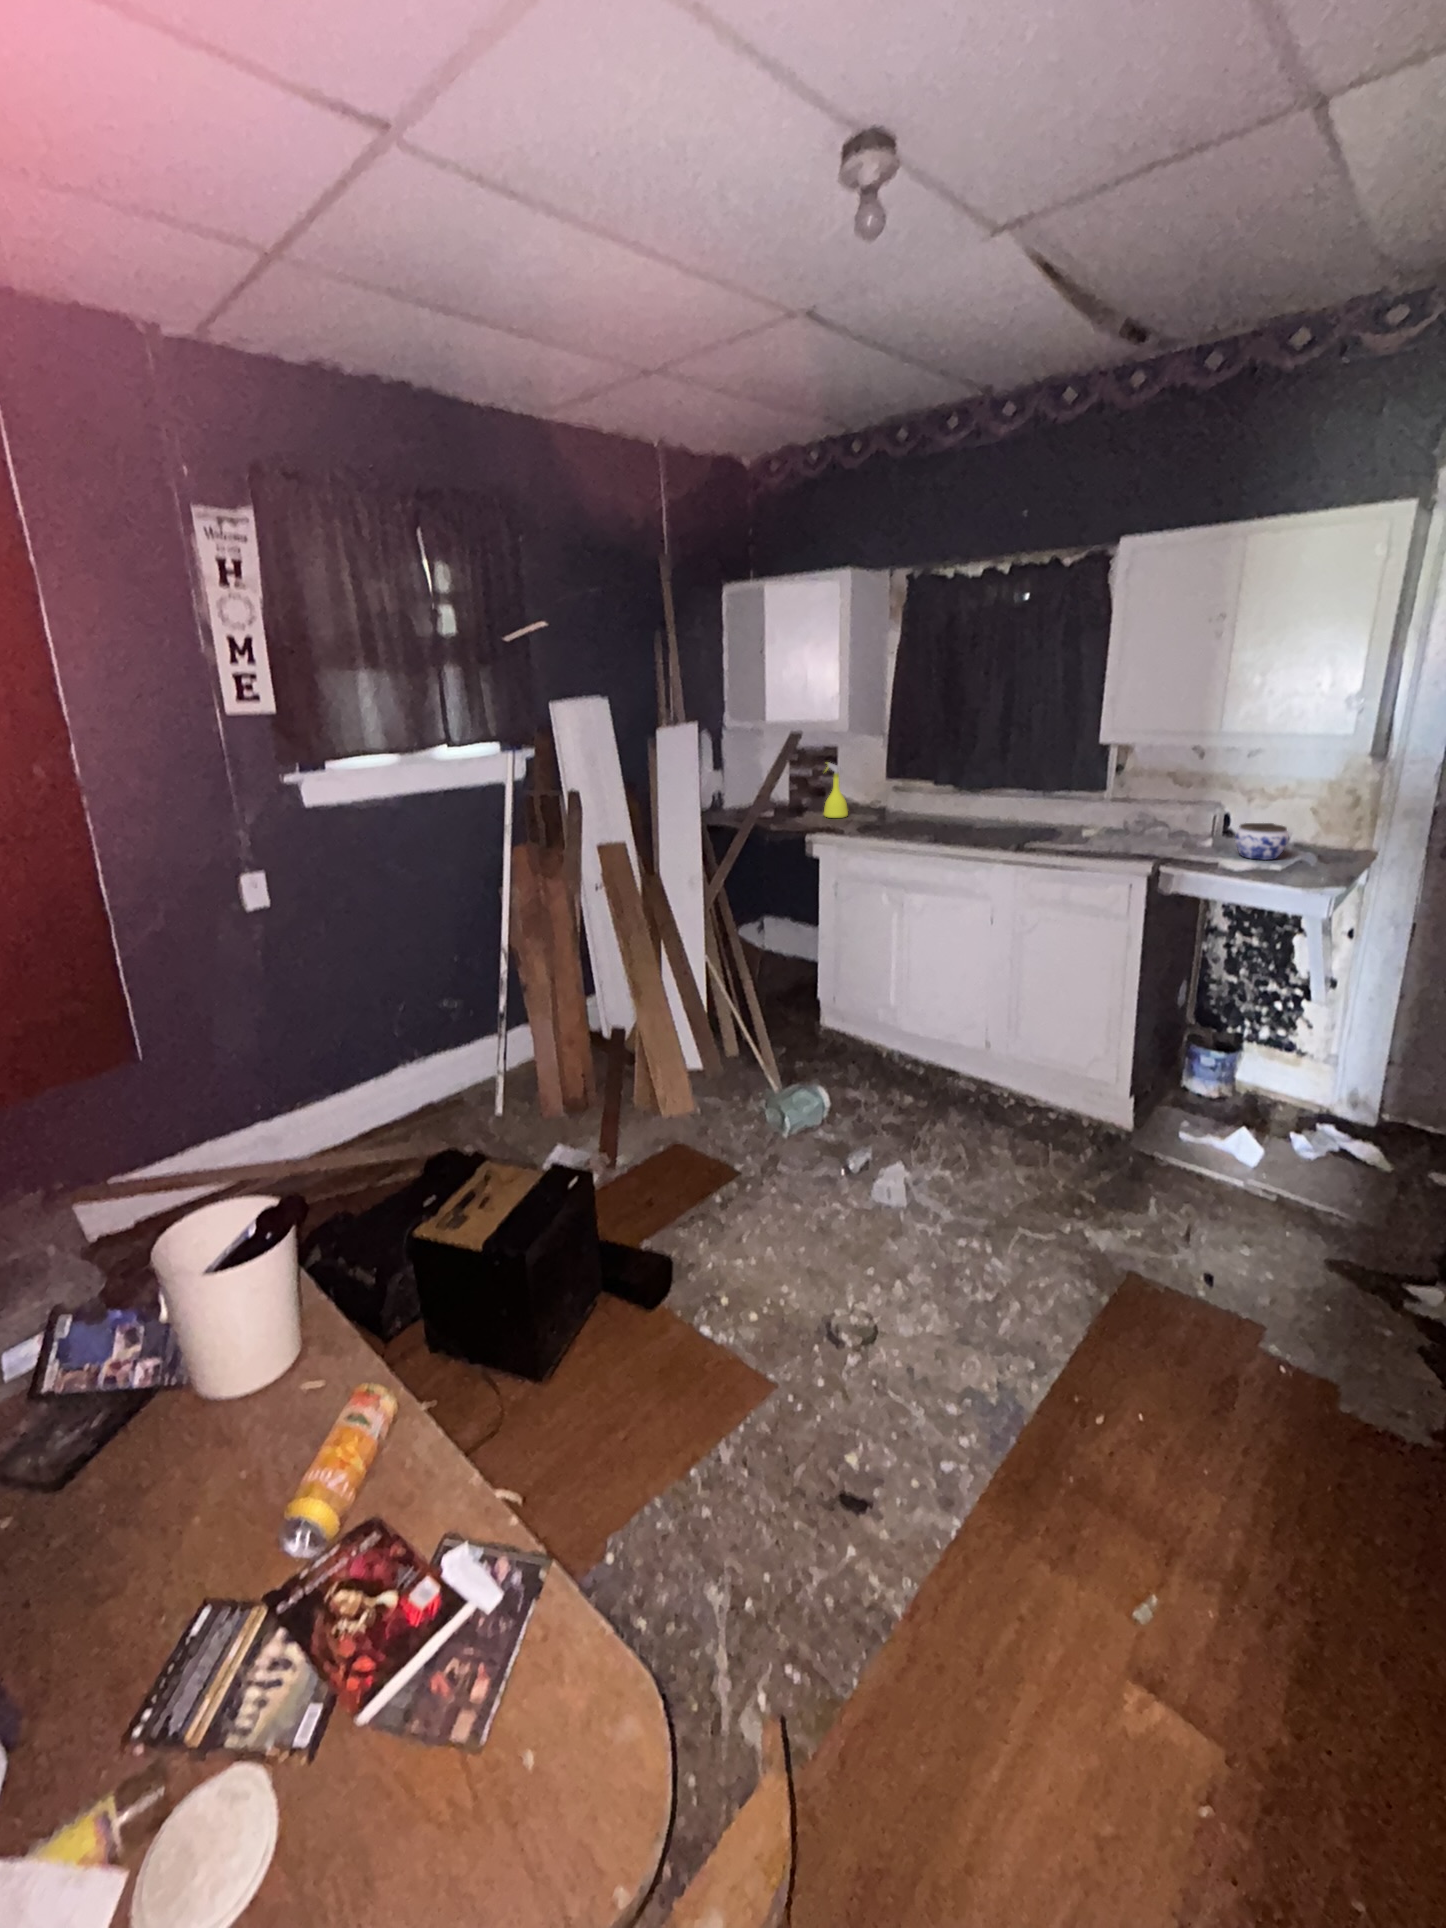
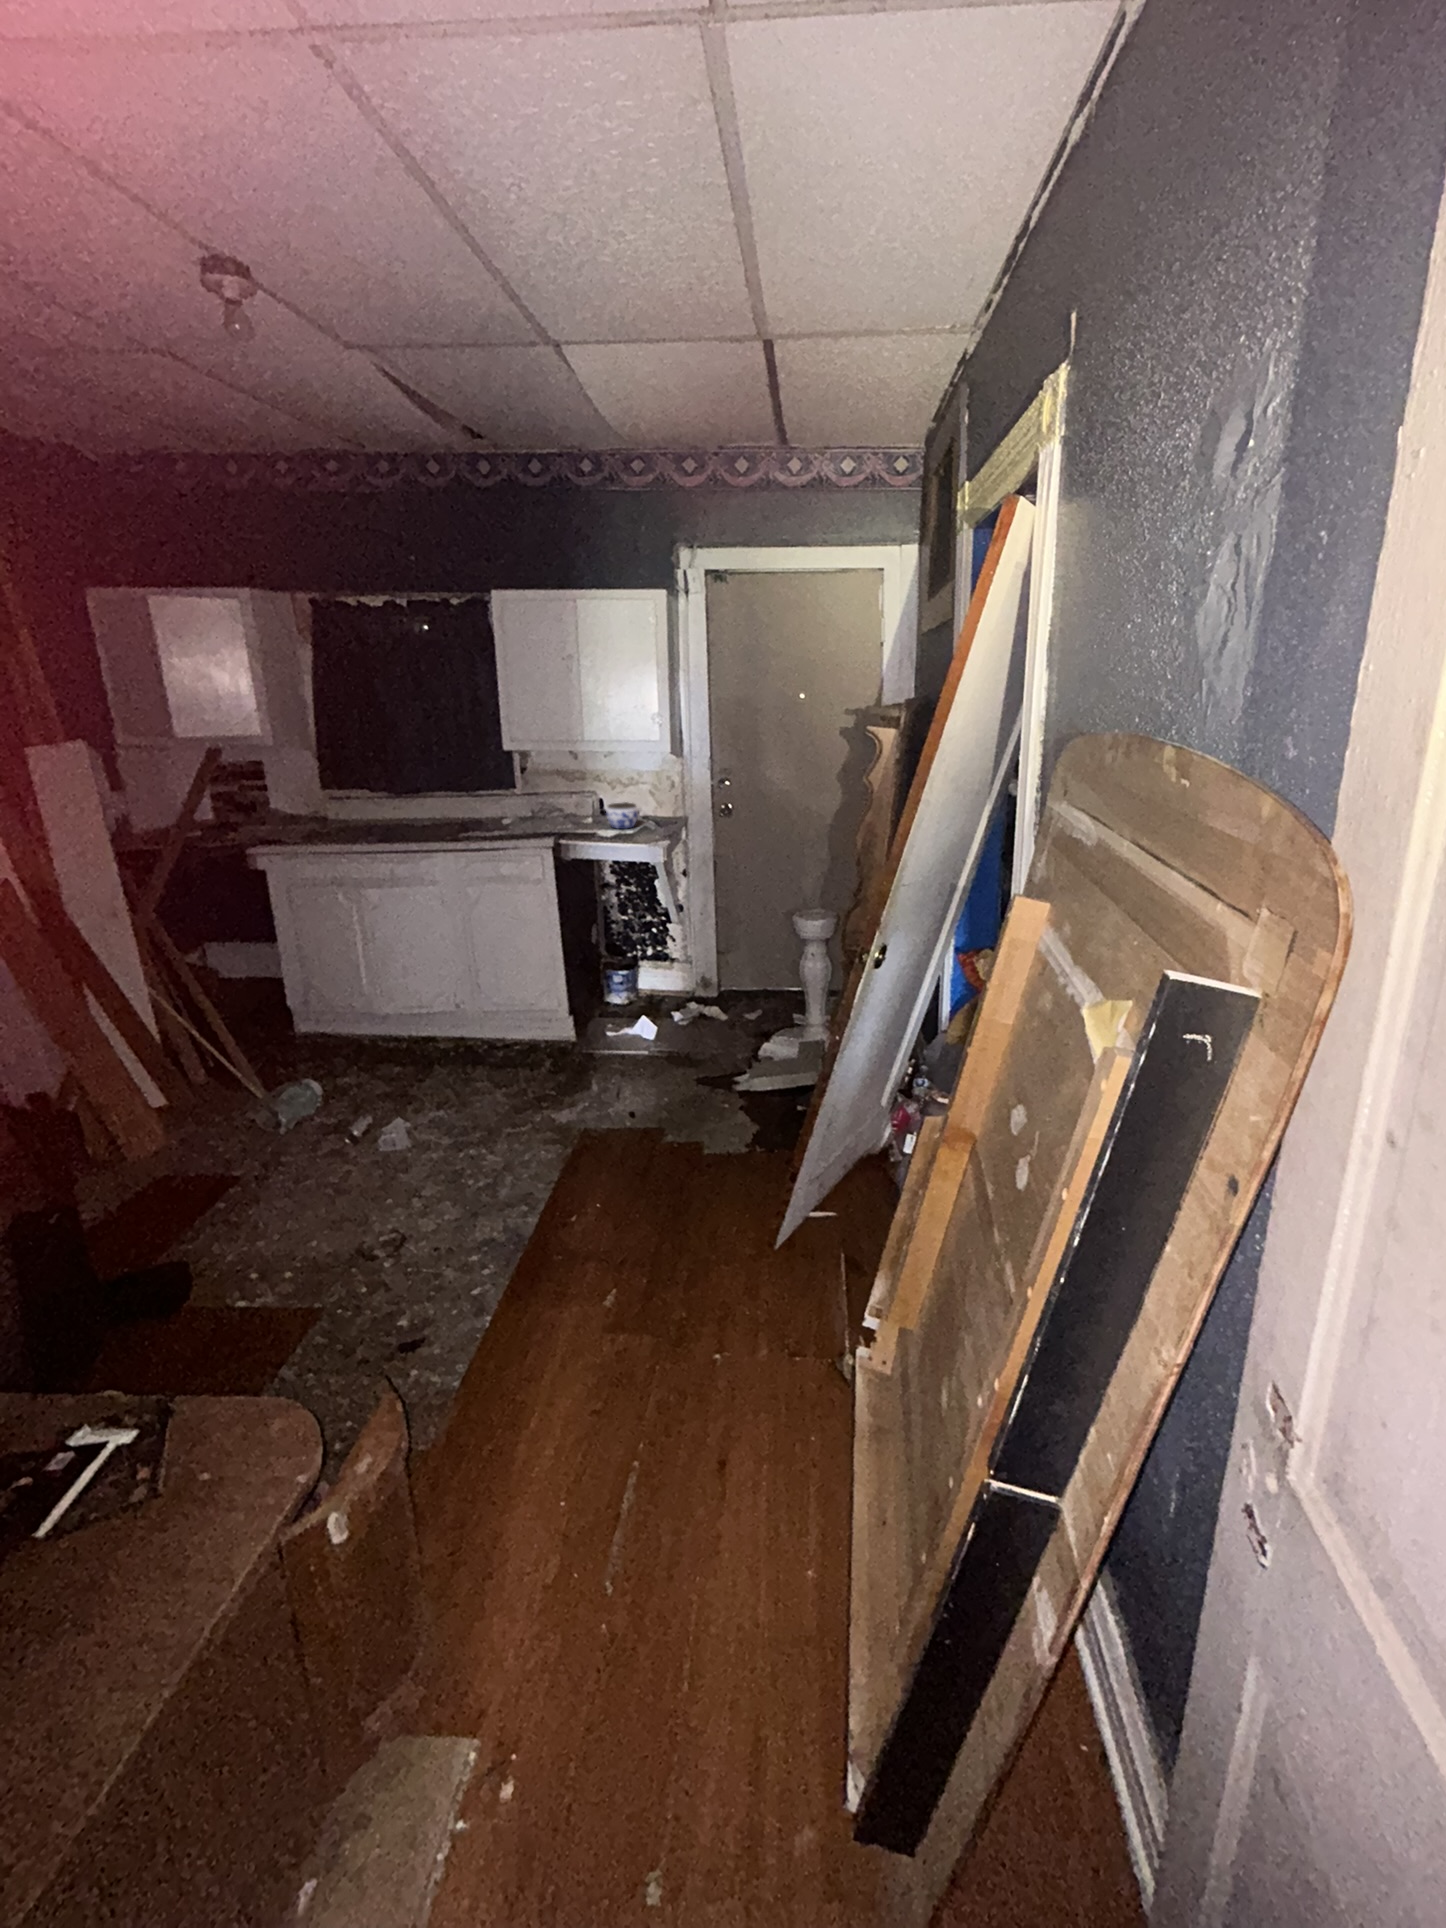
spray bottle: present [824,762,848,818] -> none [254,777,288,831]

